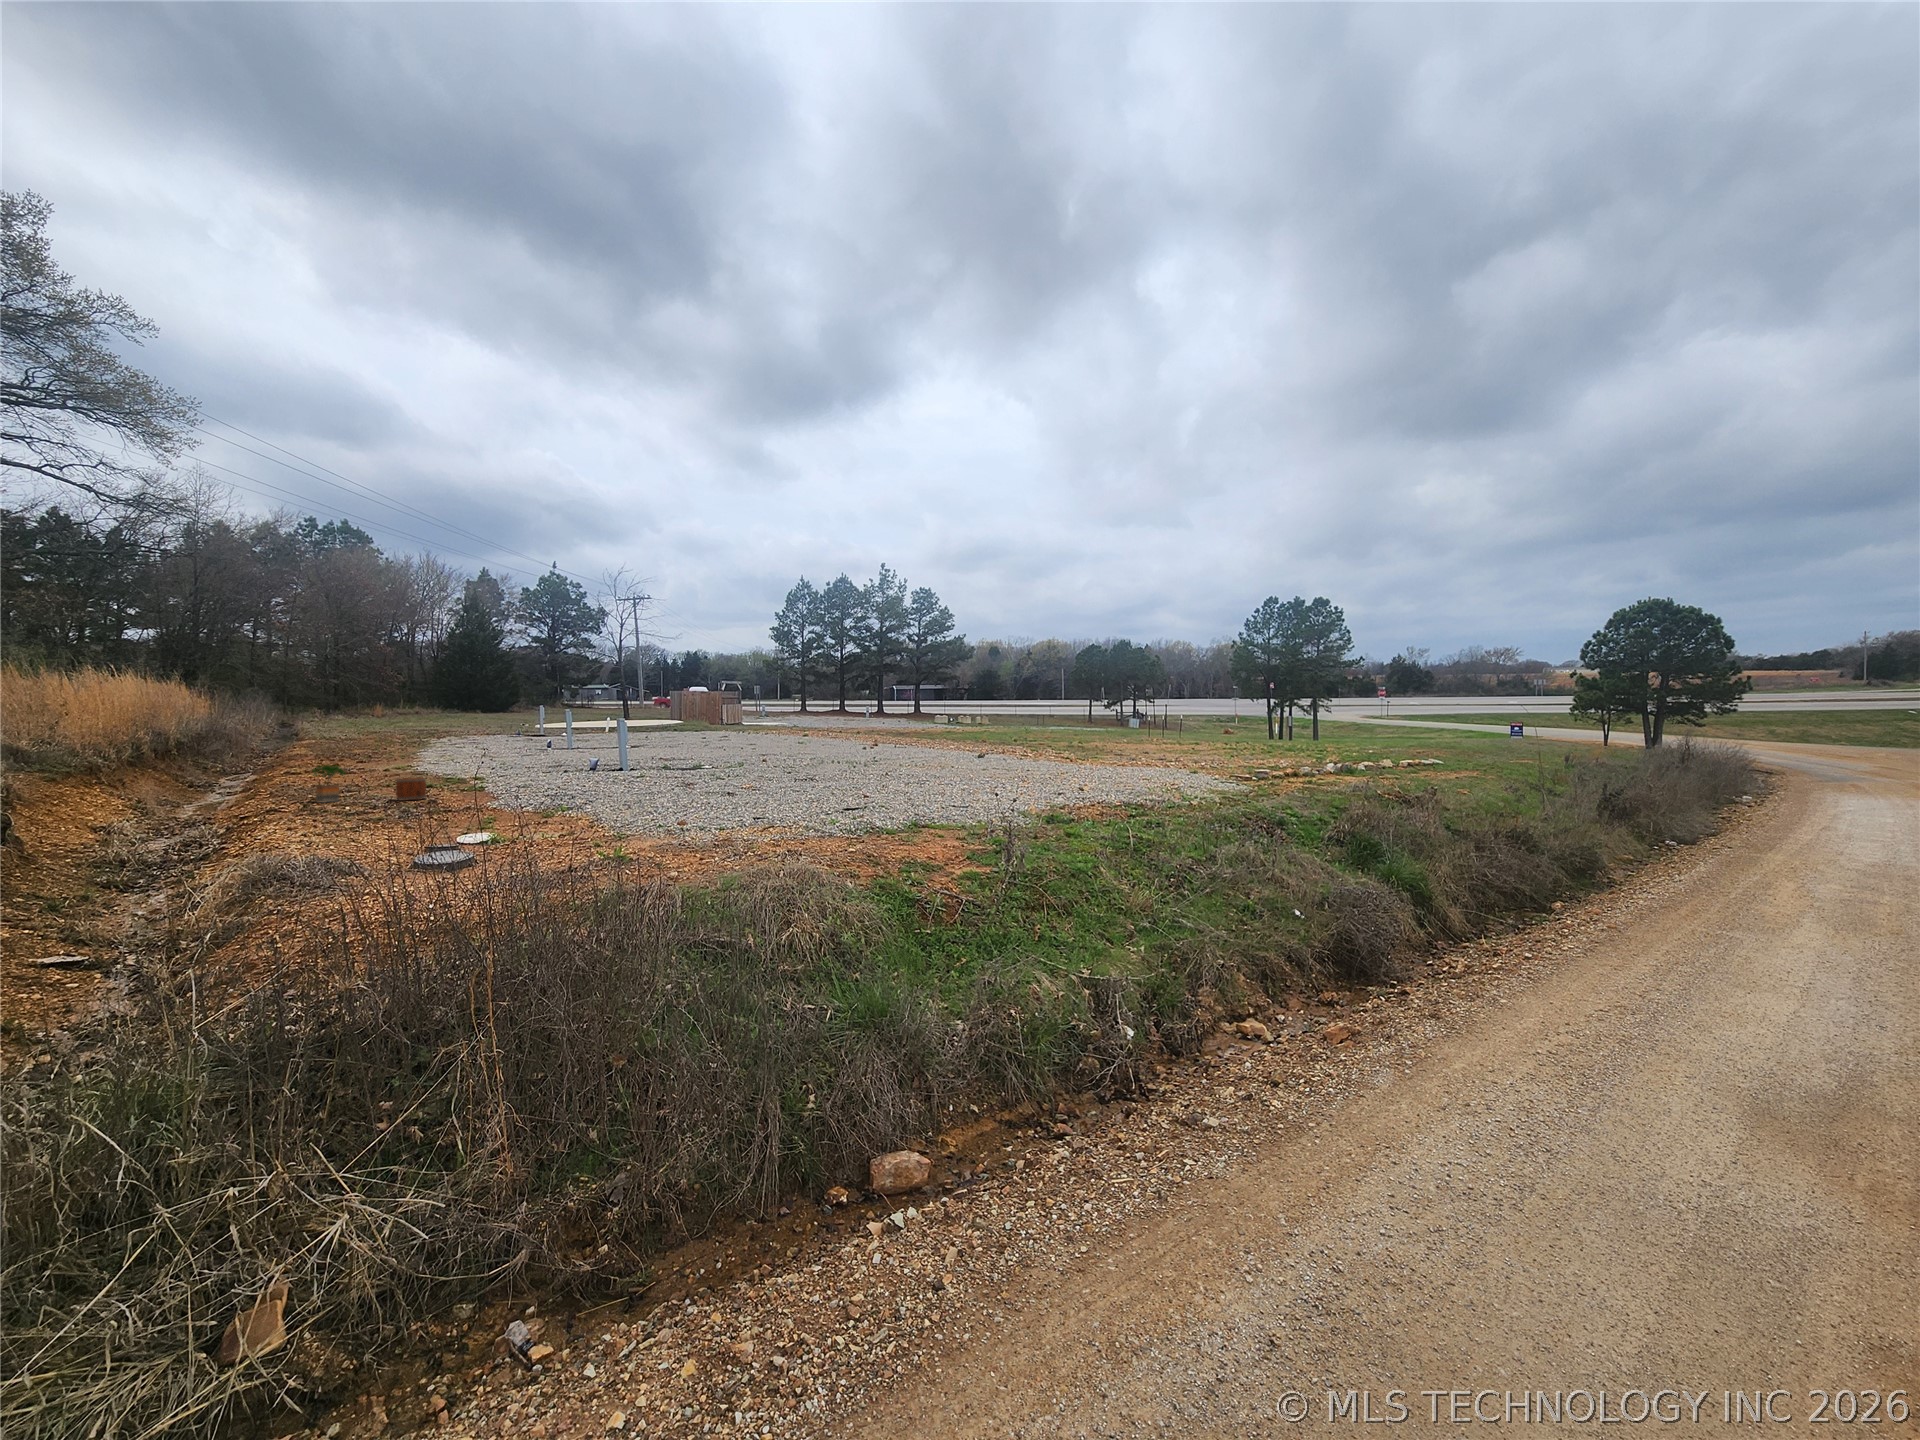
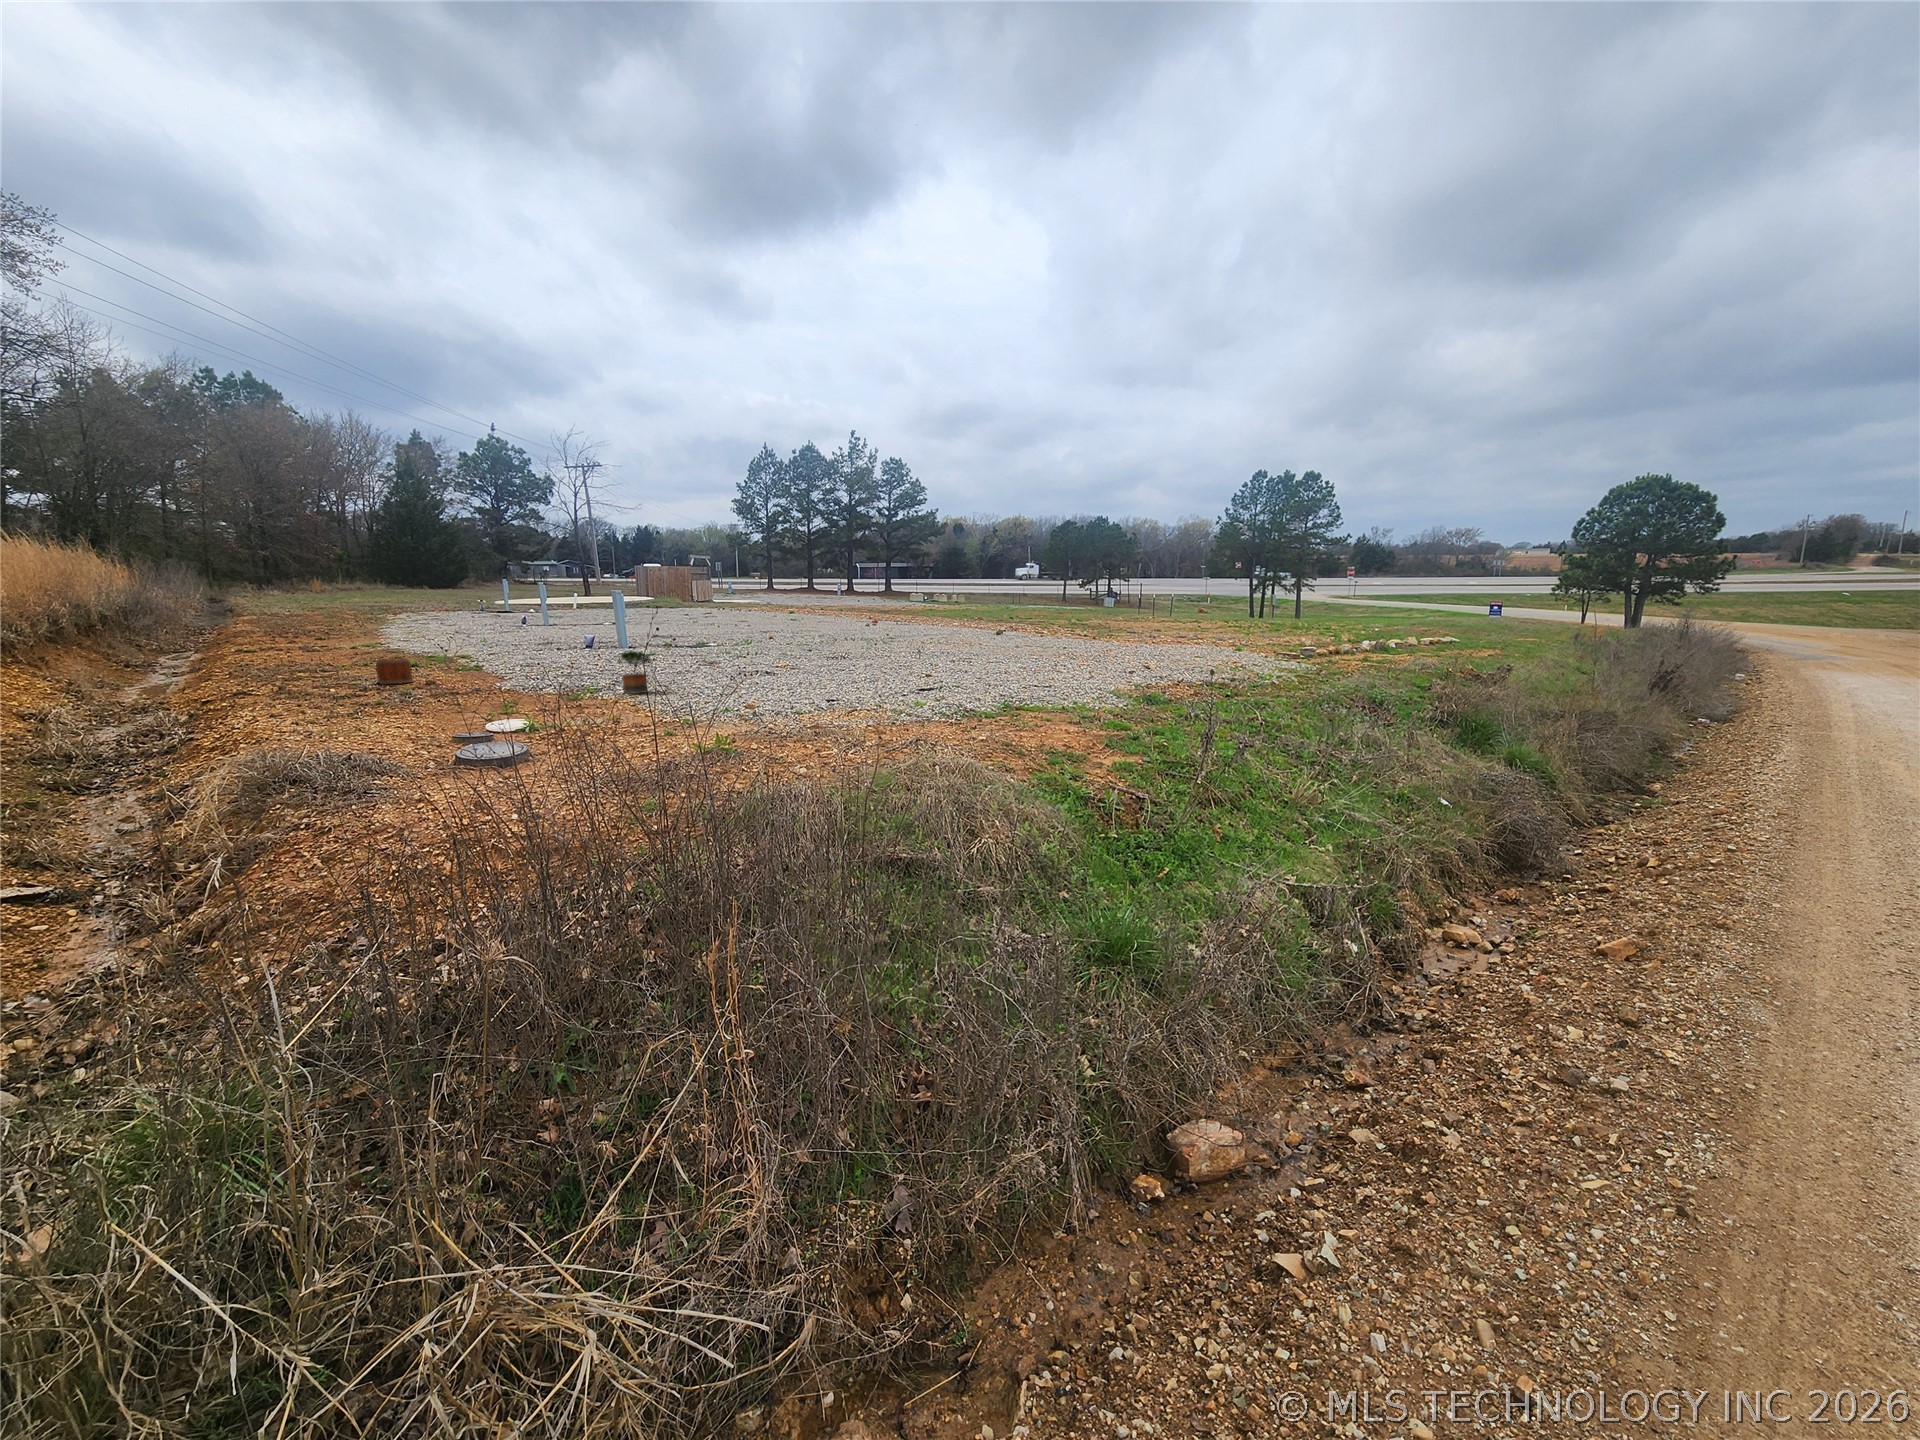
potted tree: present [313,765,346,803] -> present [619,651,652,694]

